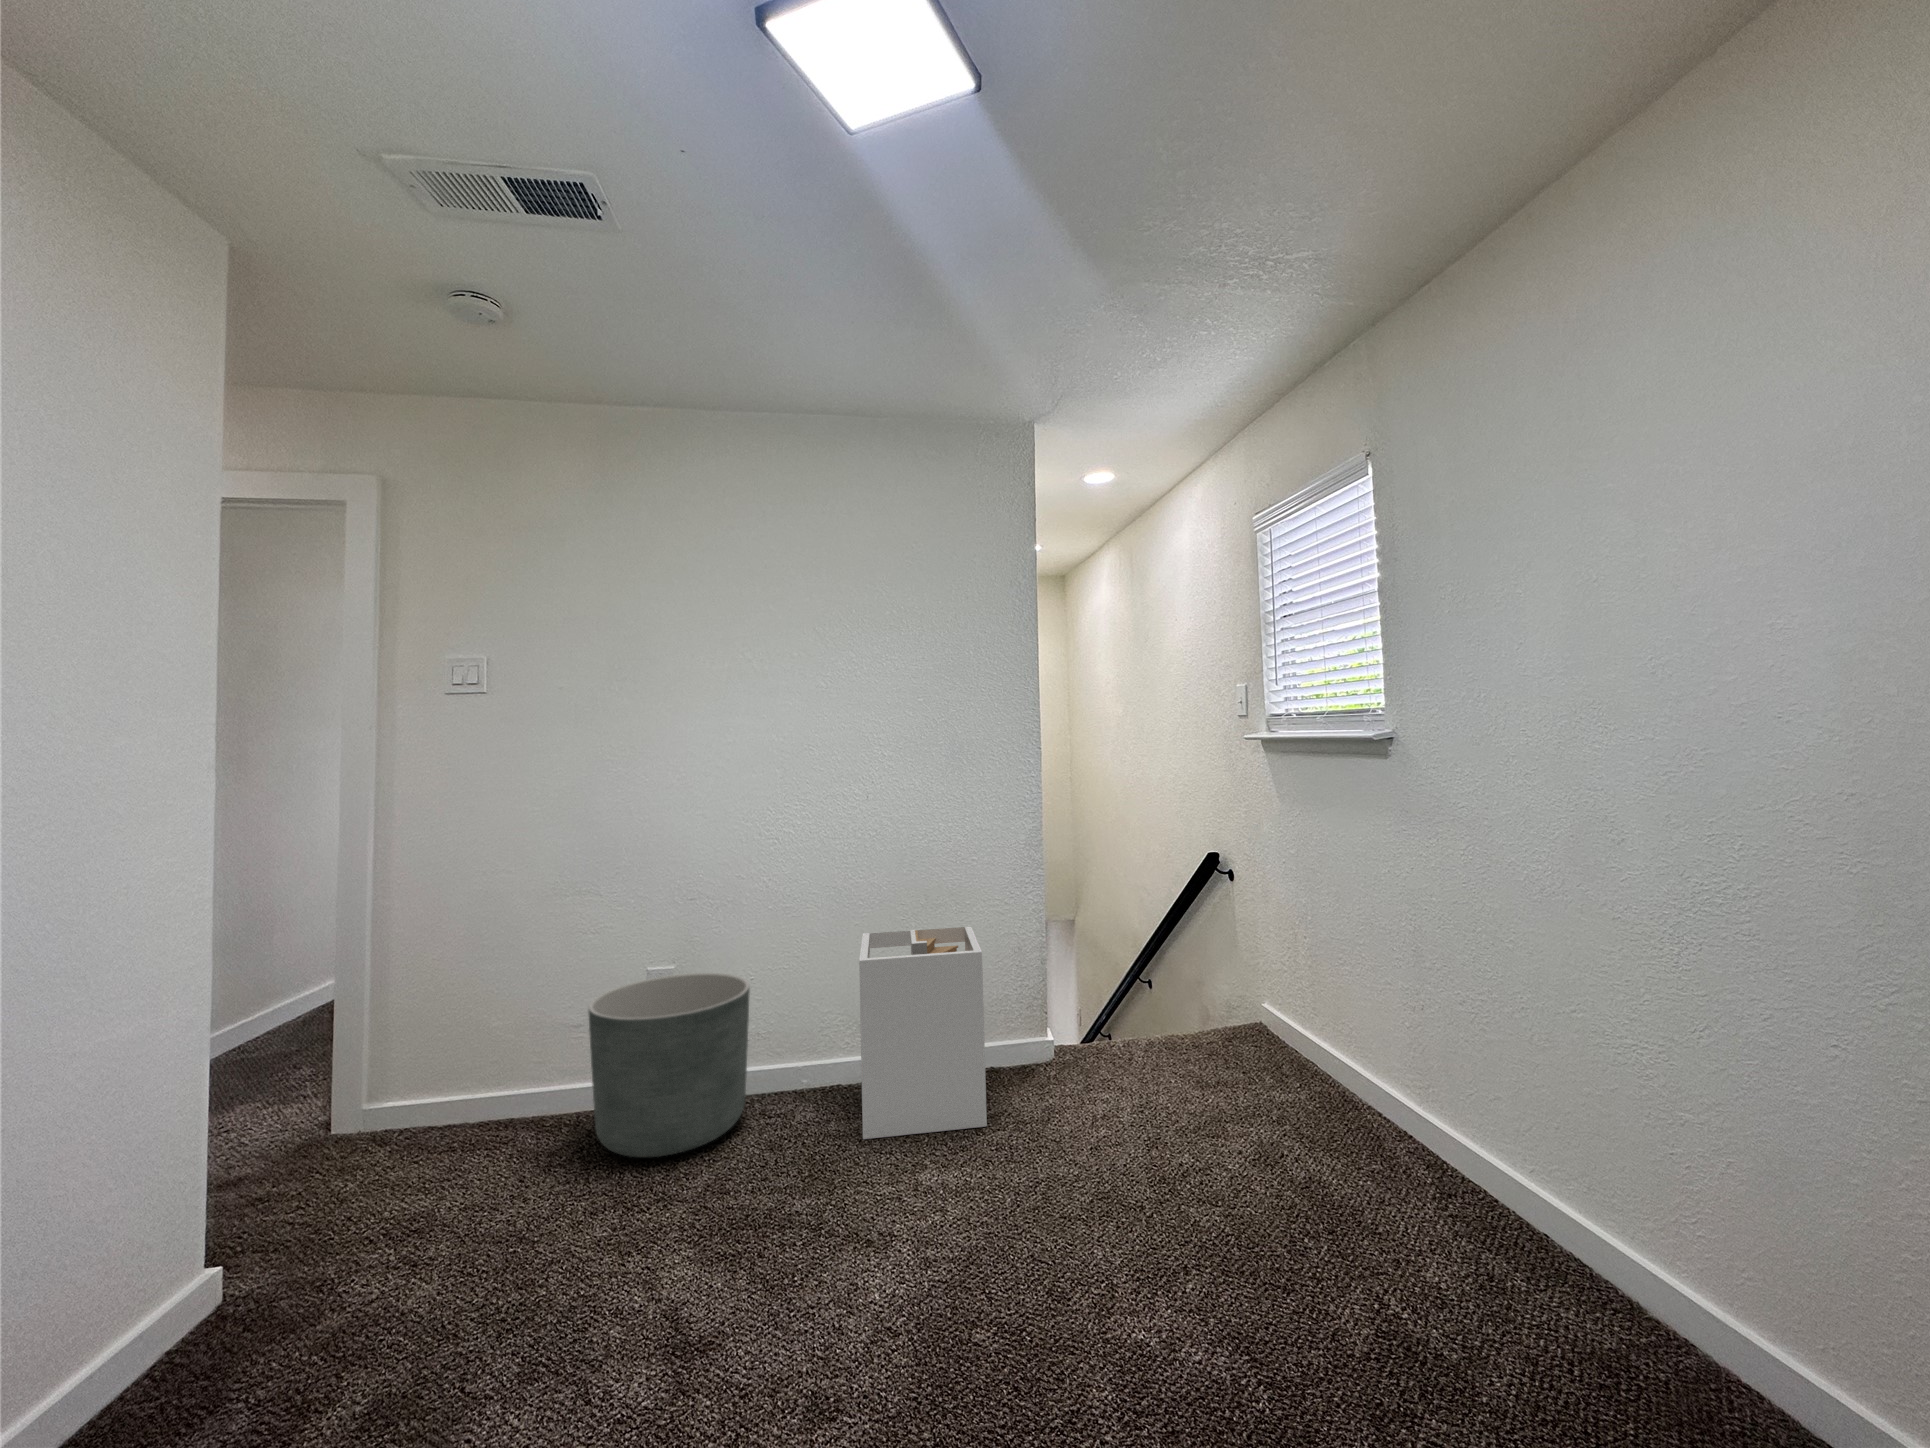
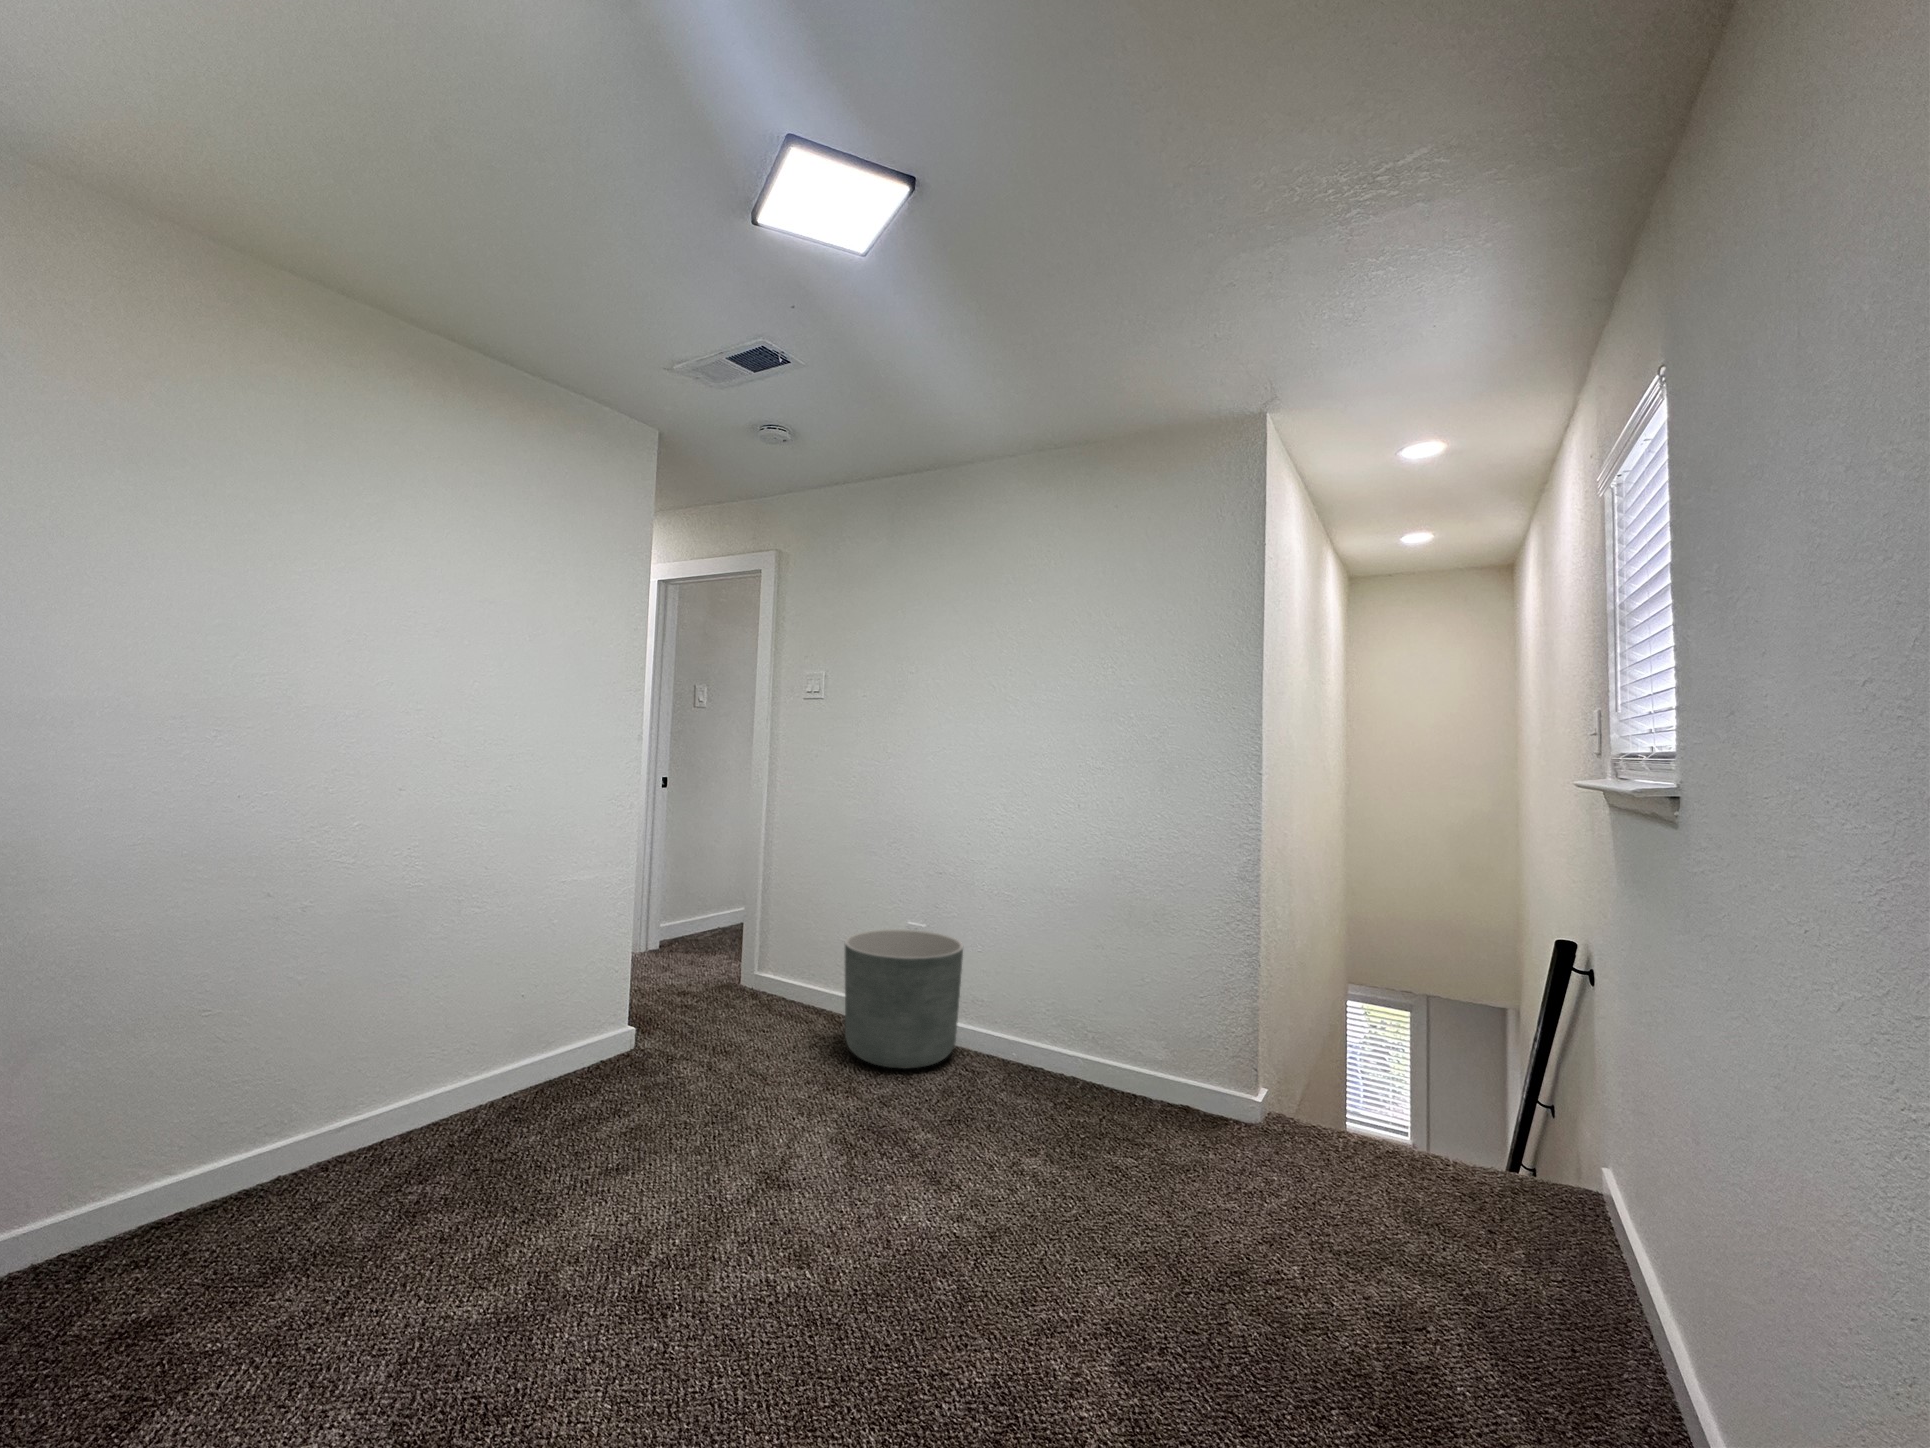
laundry hamper: present [859,927,987,1139] -> none [1015,931,1163,1146]

